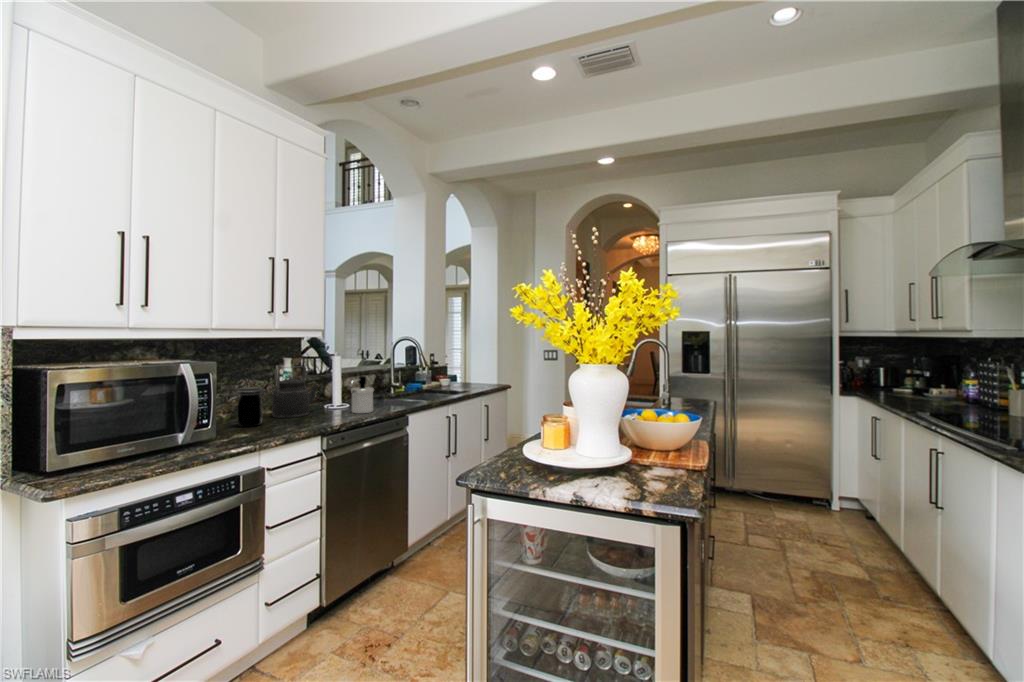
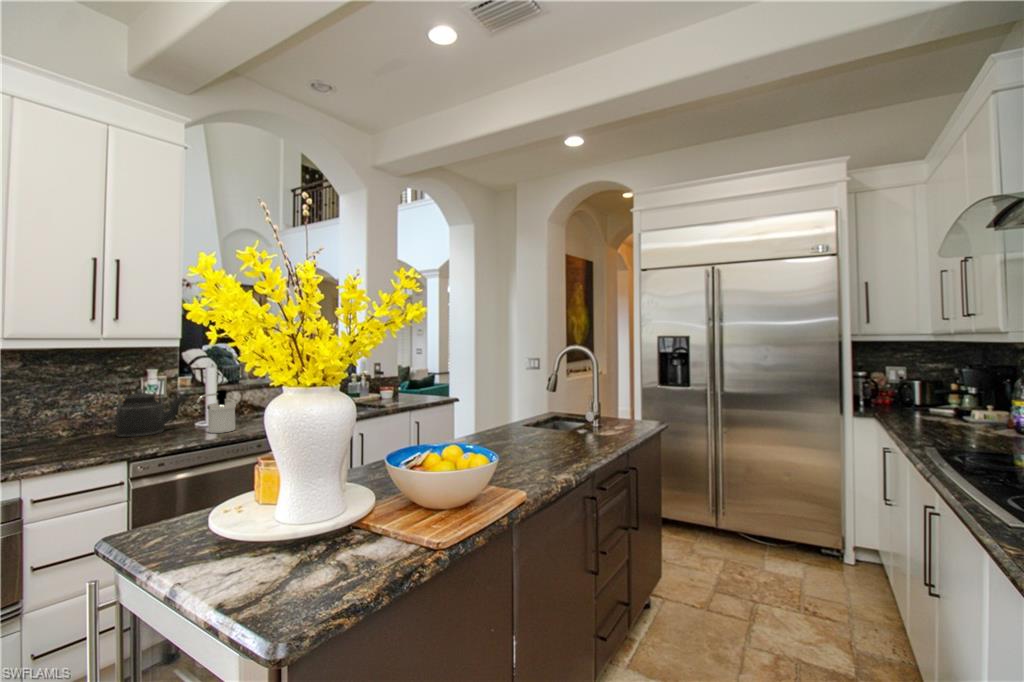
jar: present [236,387,264,427] -> none [47,403,86,448]

